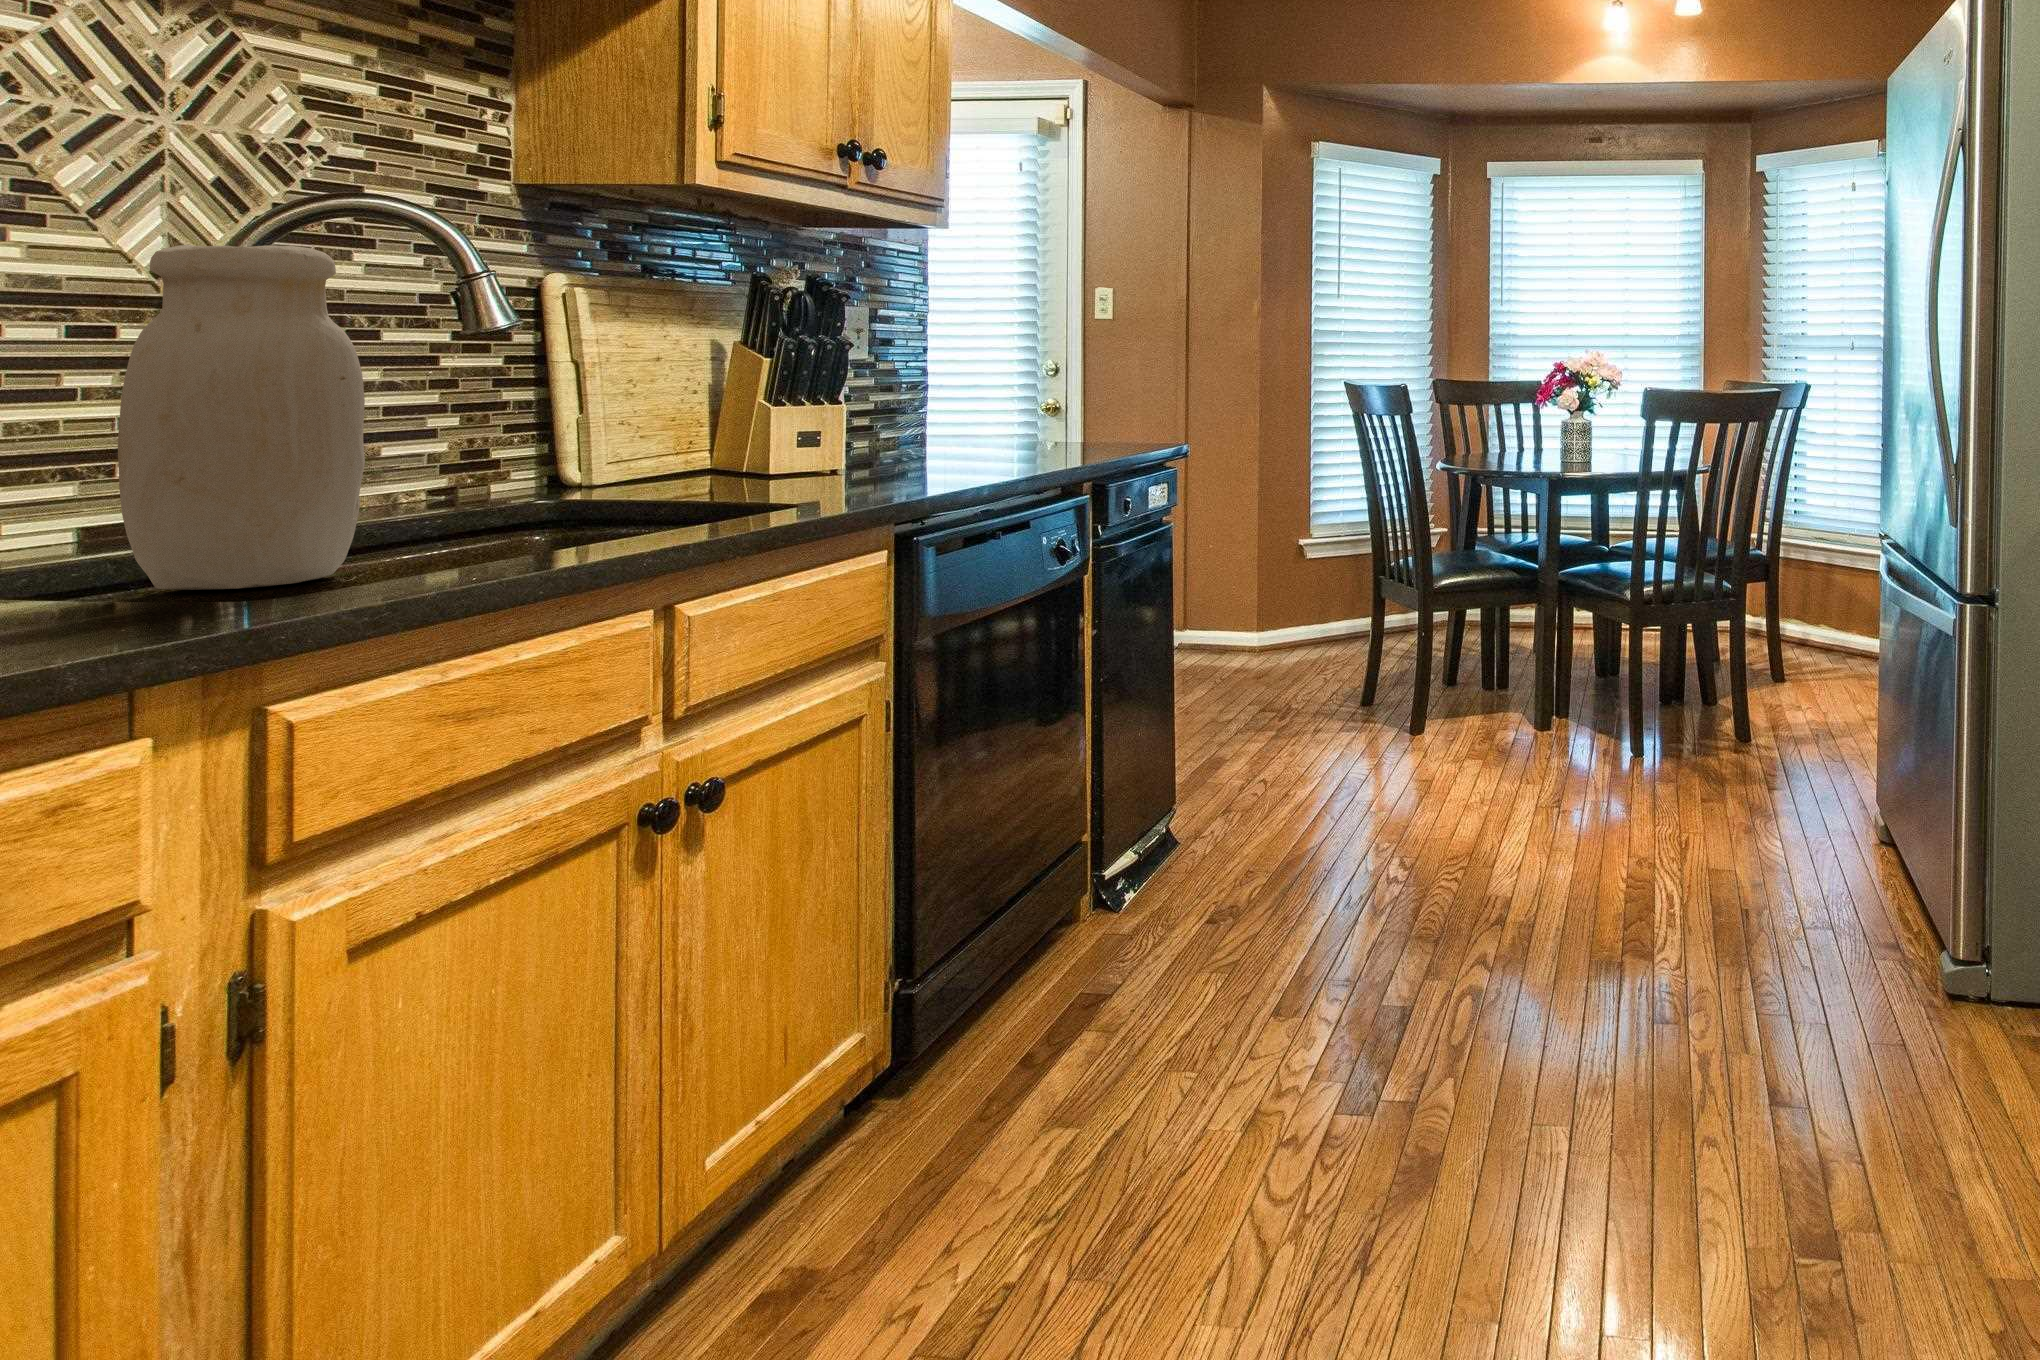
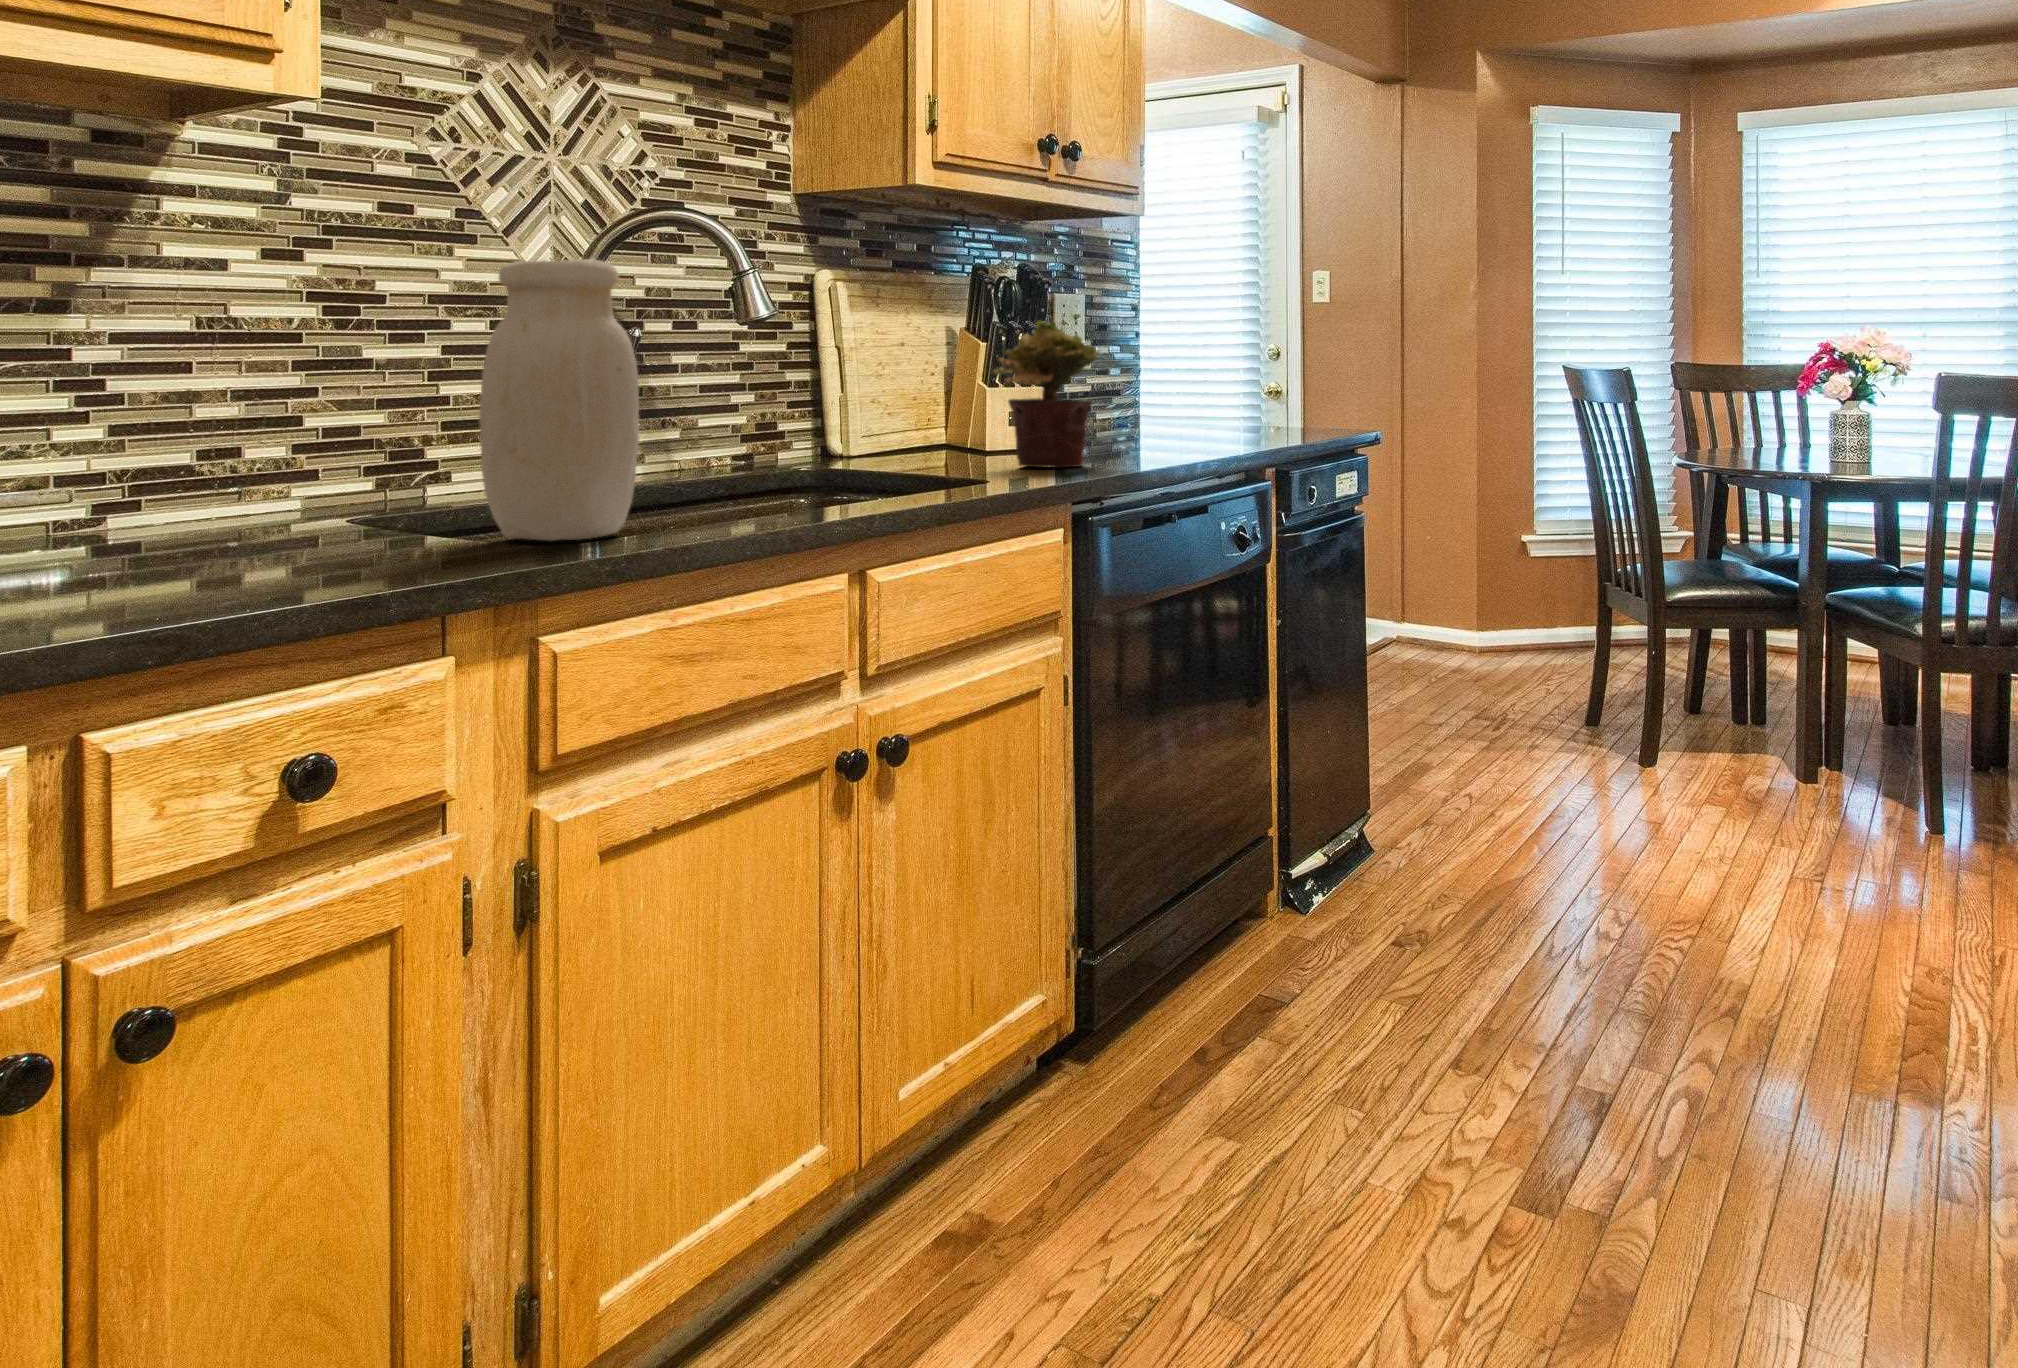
potted plant: none [777,329,906,484] -> present [992,321,1100,468]

